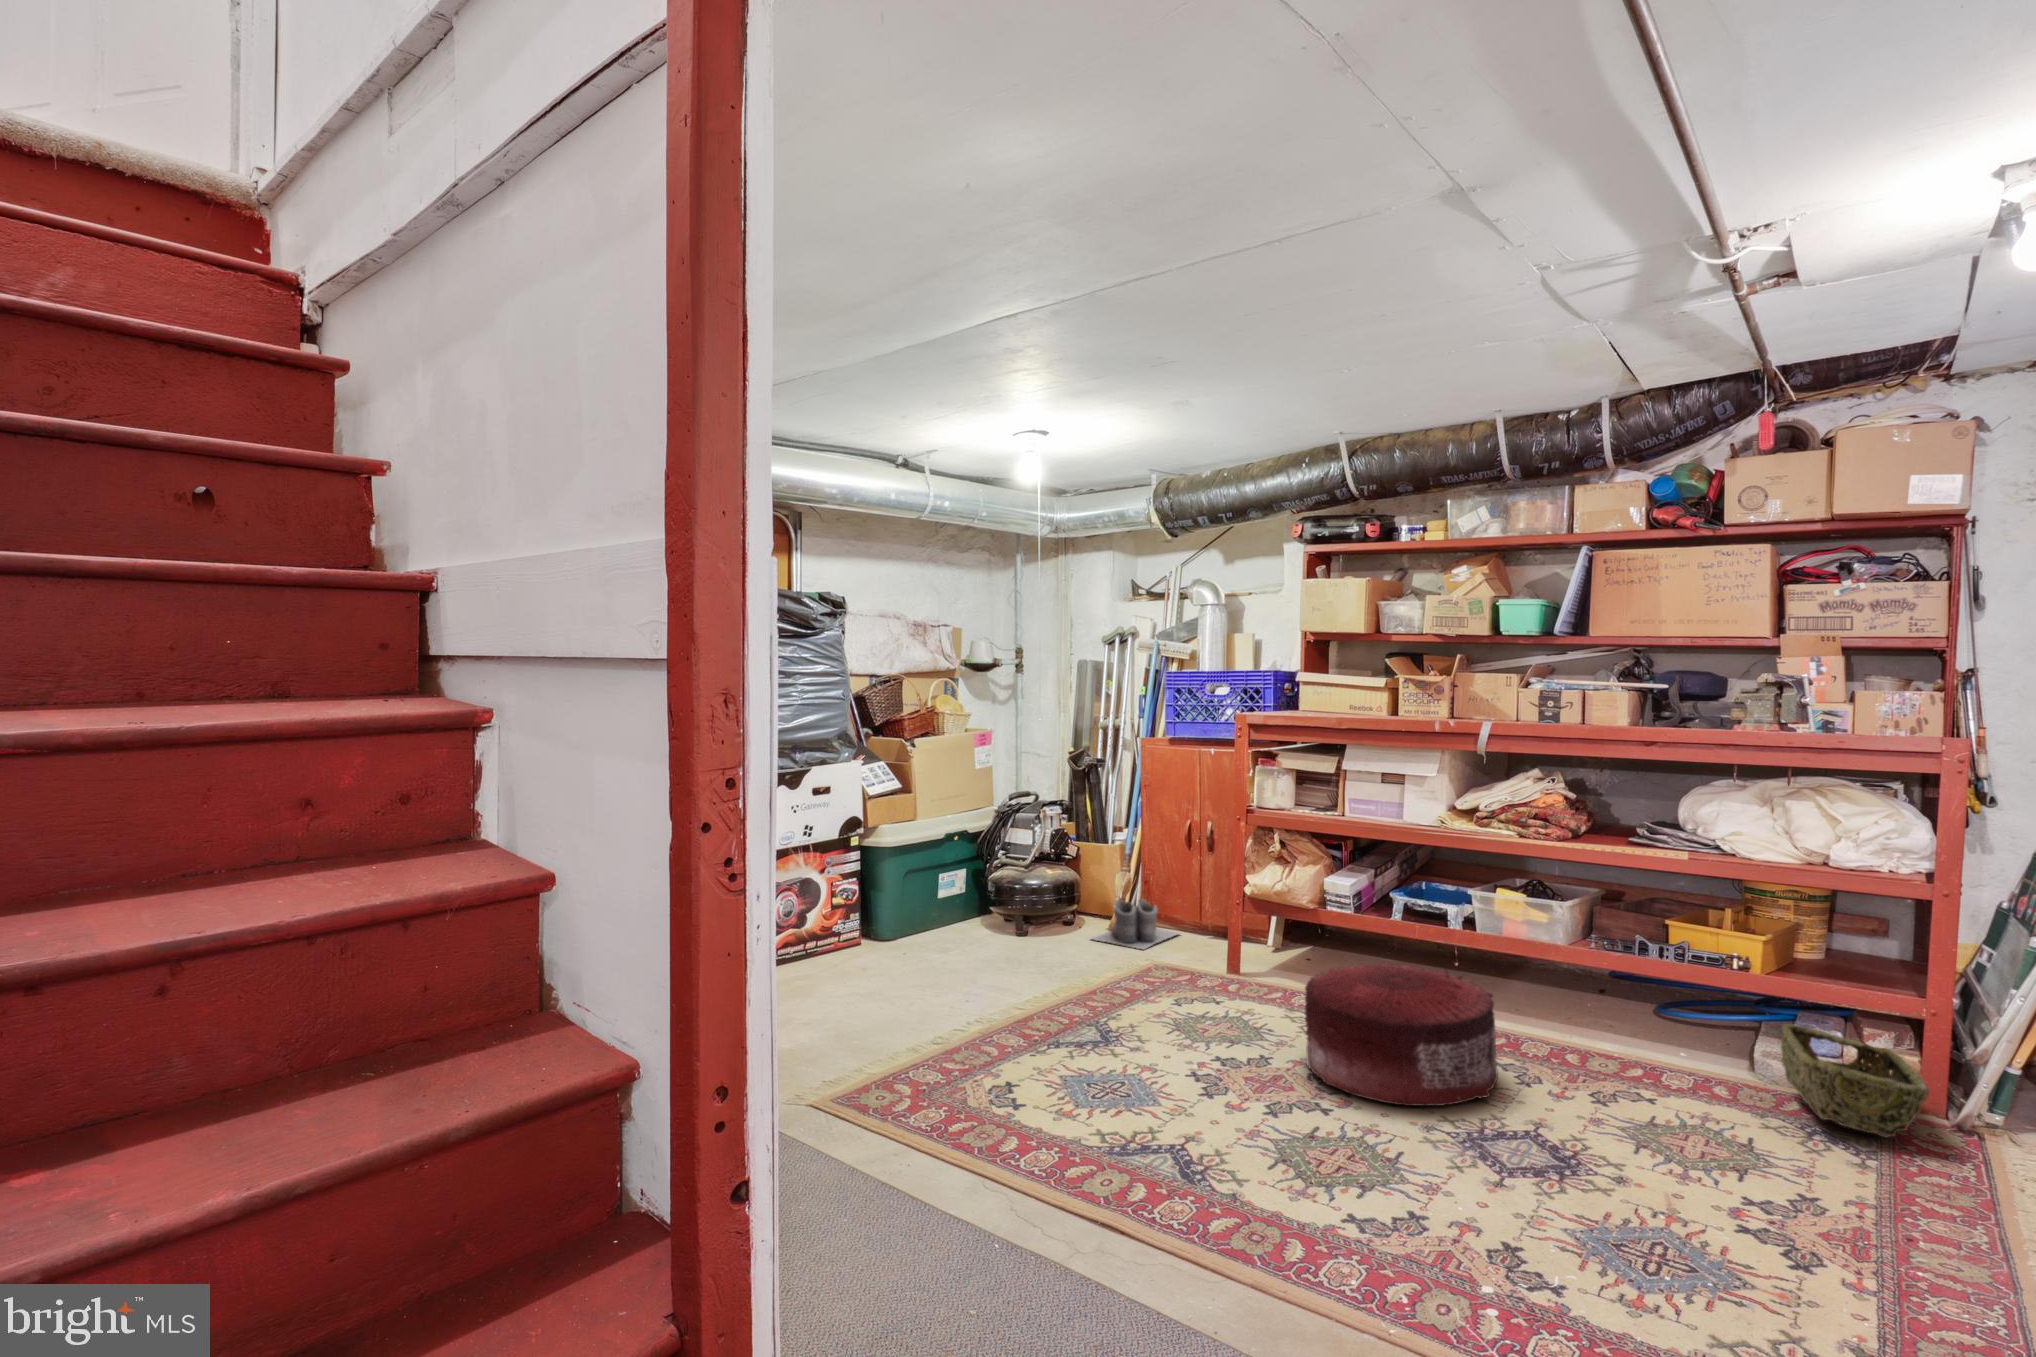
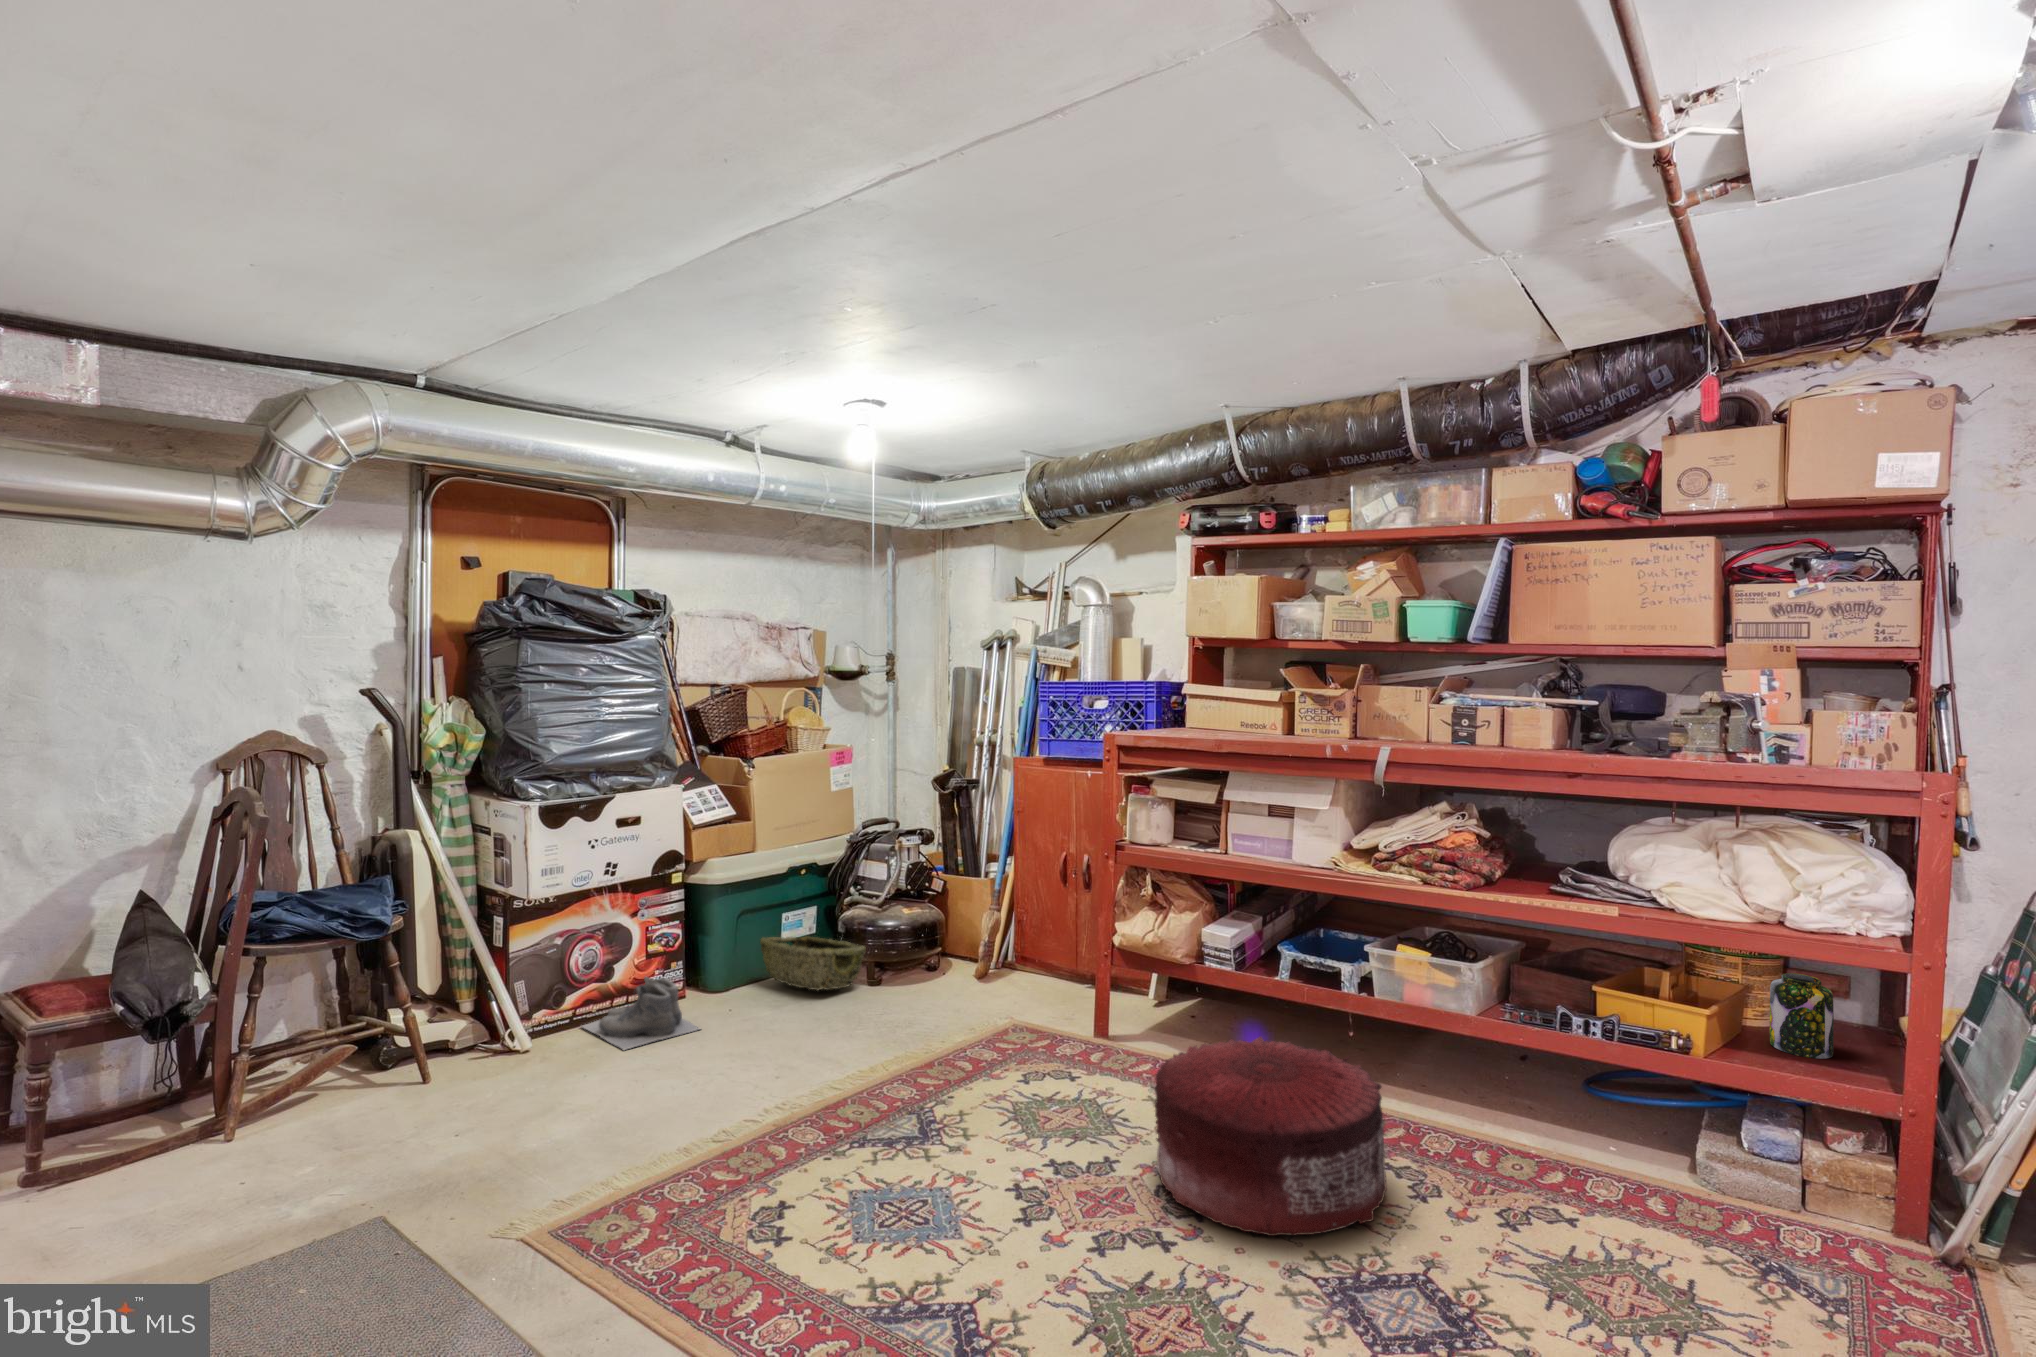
boots: present [1092,899,1179,949] -> present [582,977,700,1050]
jar: none [1817,910,1871,978] -> present [1770,973,1834,1059]
woven basket: present [1781,1024,1929,1137] -> present [760,936,866,990]

